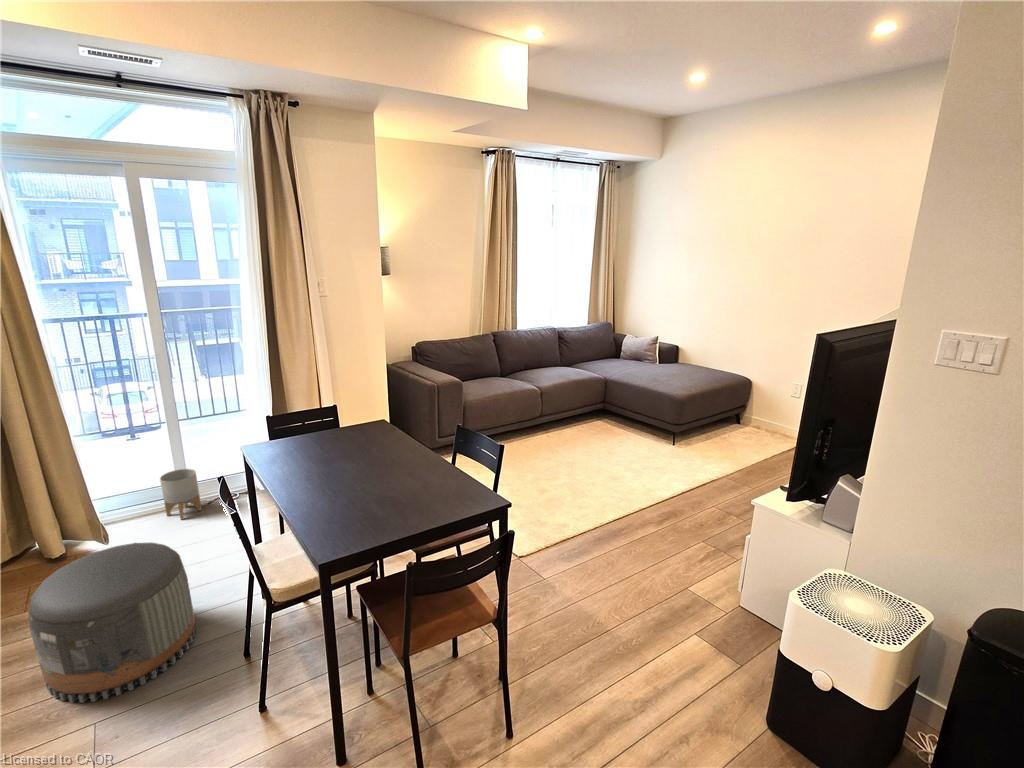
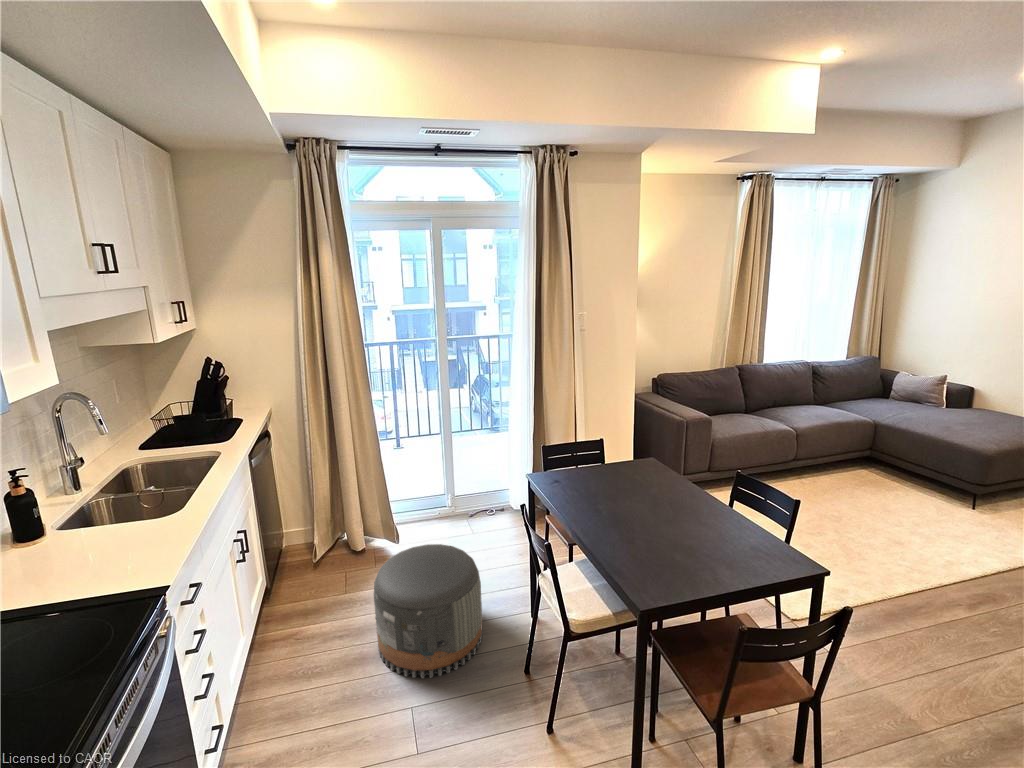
planter: present [160,469,202,520] -> none [442,478,469,522]

